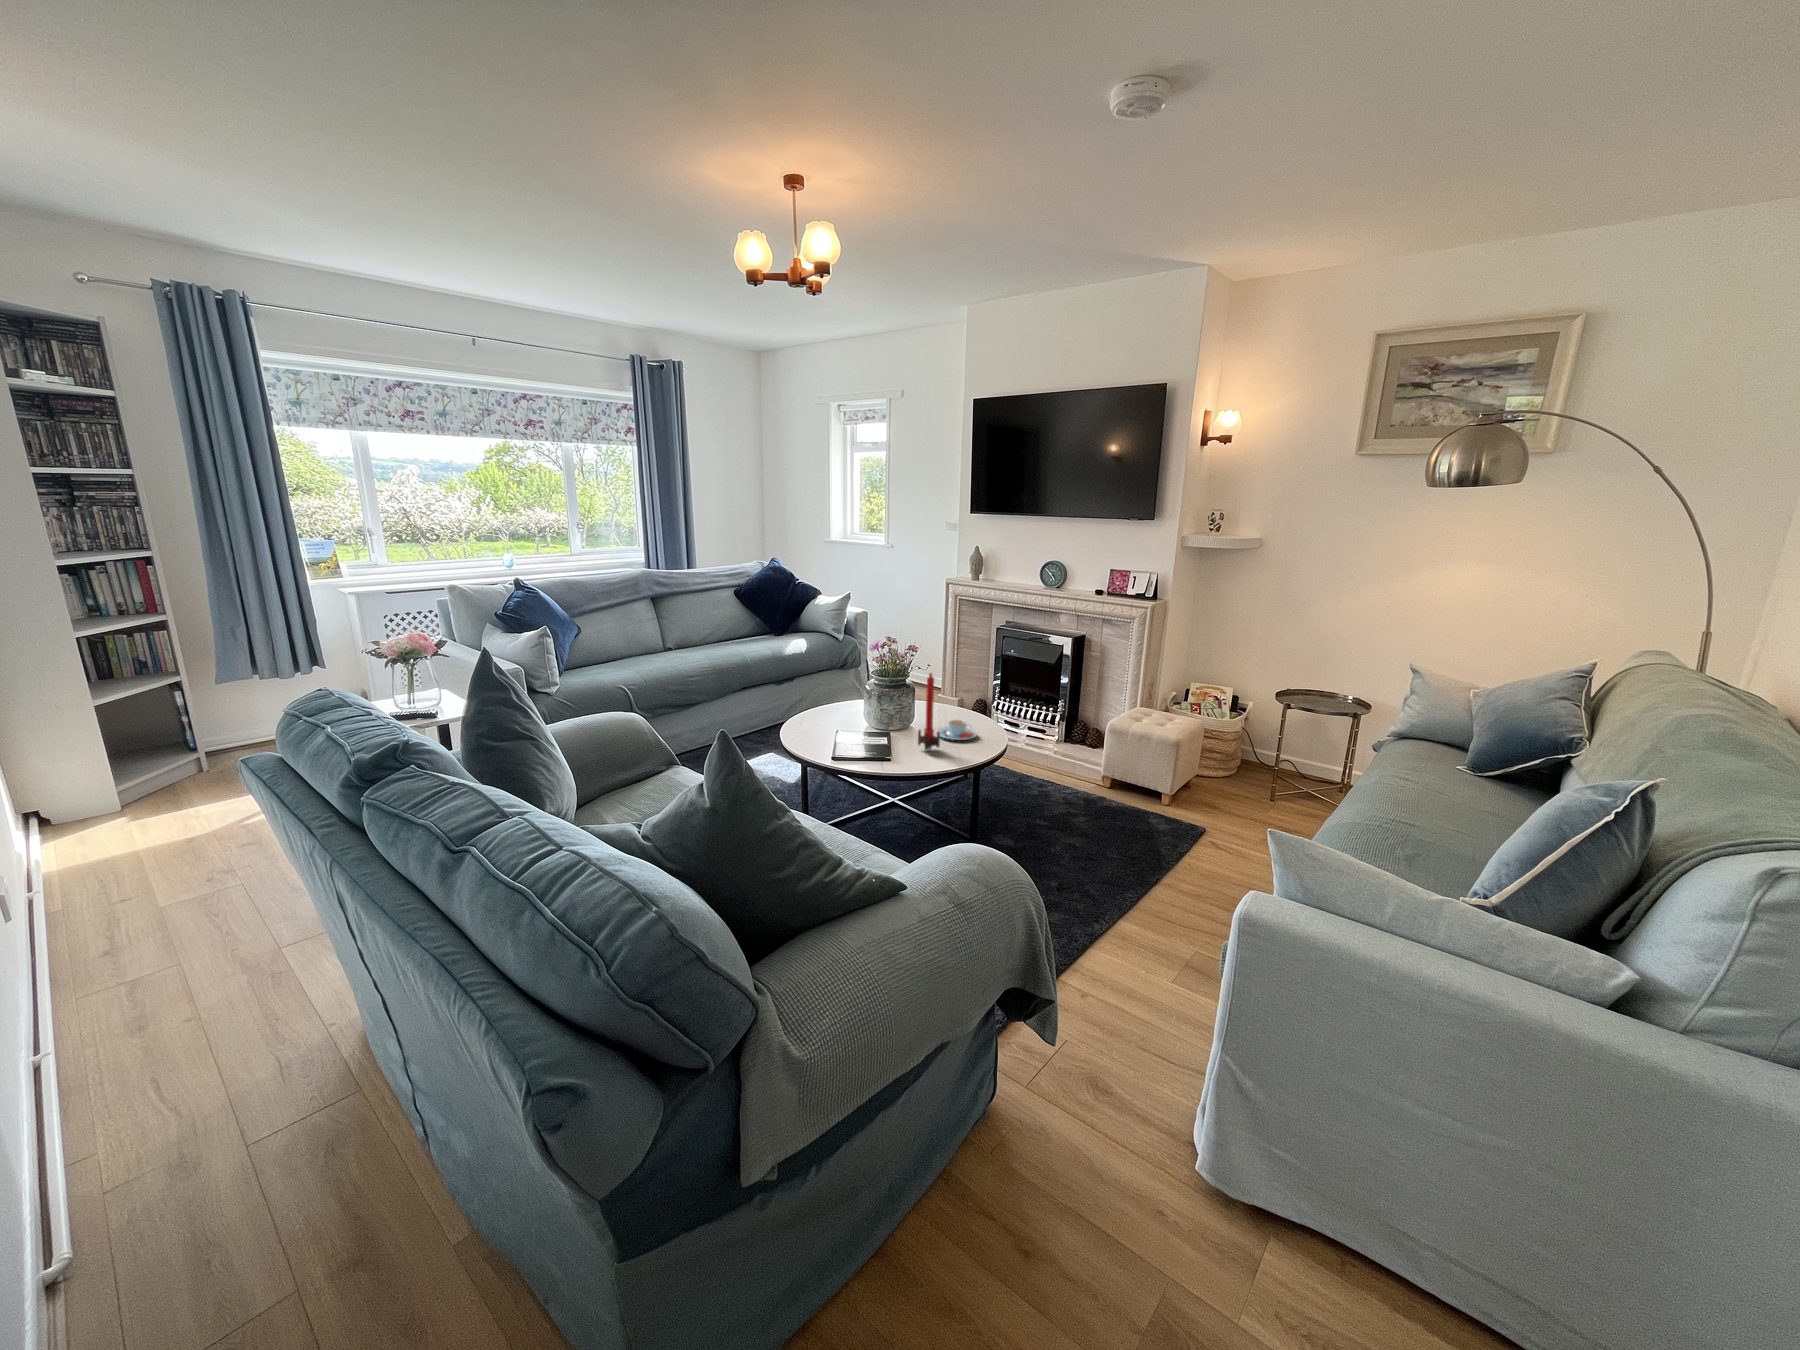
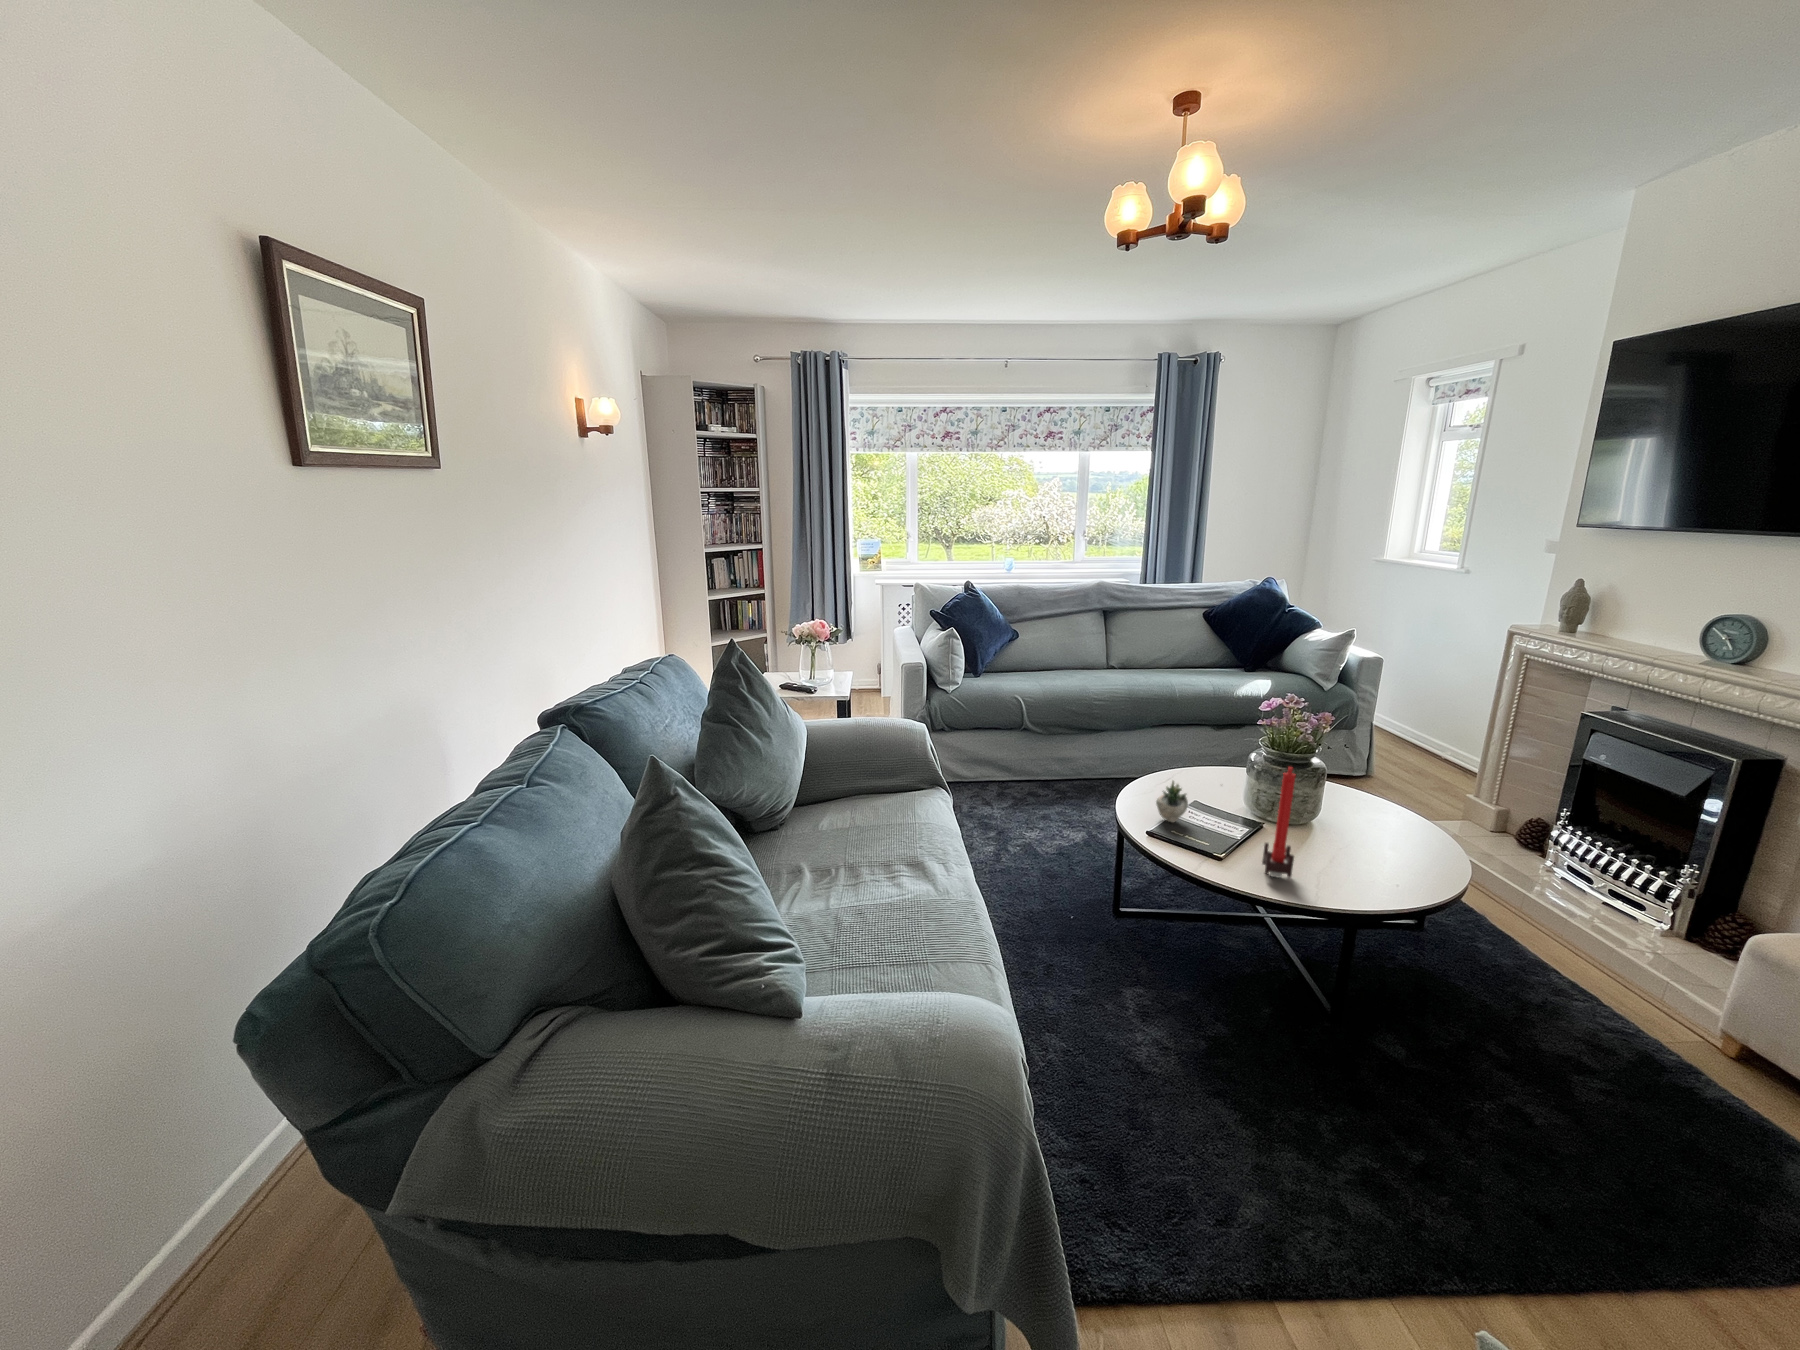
succulent plant: none [829,701,873,740] -> present [1156,781,1188,822]
teacup: present [938,720,977,740] -> none [1317,842,1388,880]

